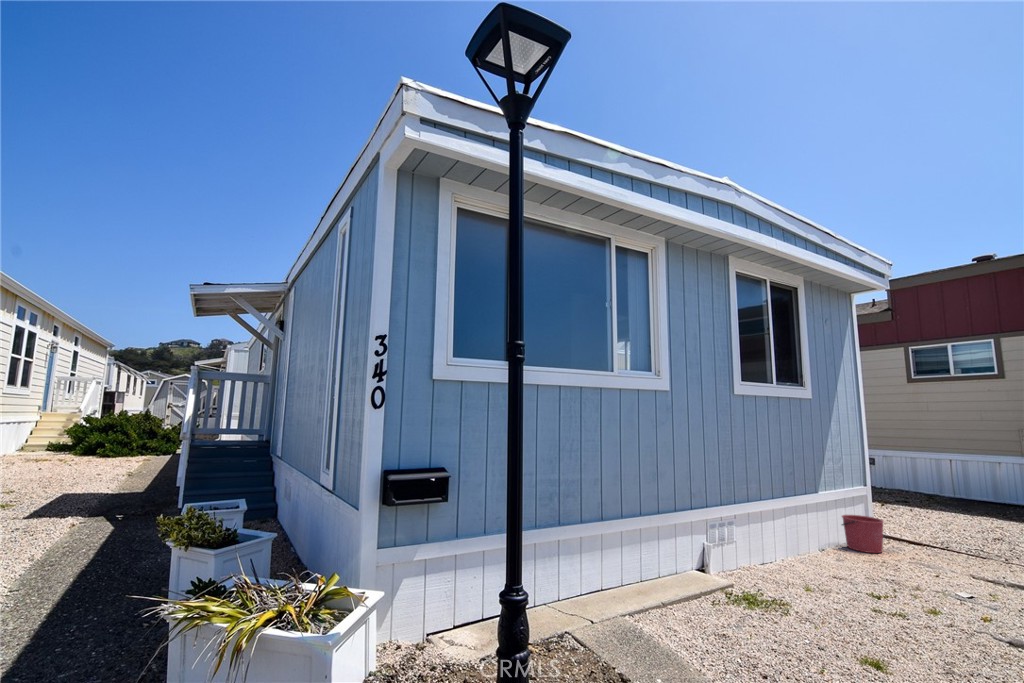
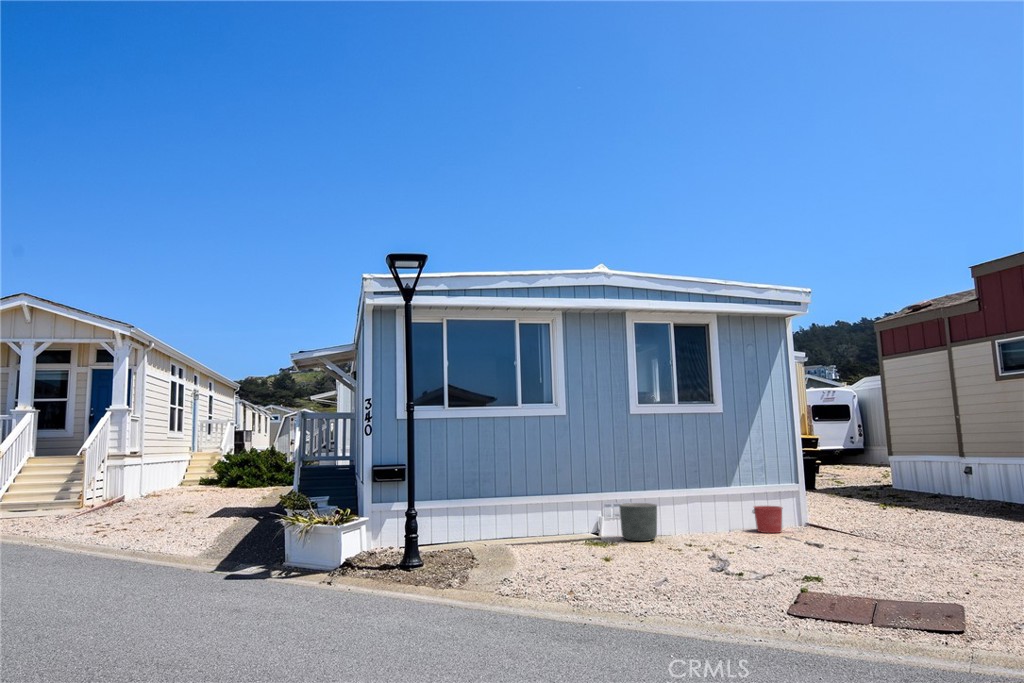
planter: none [735,519,796,583] -> present [619,503,657,541]

